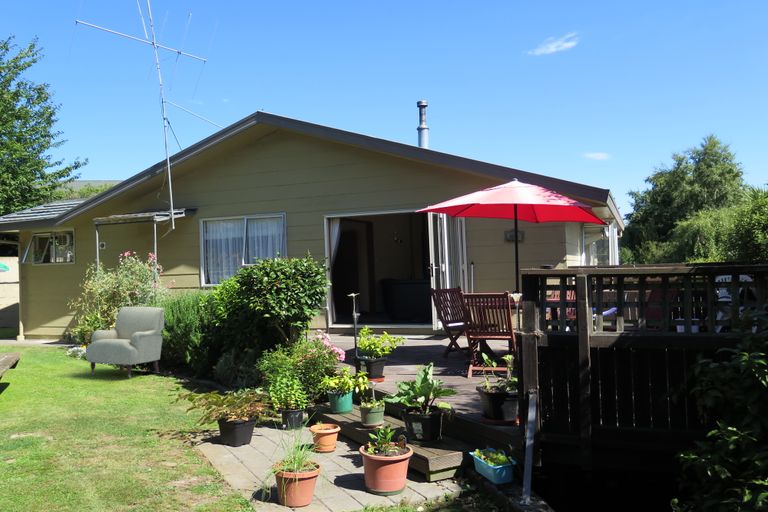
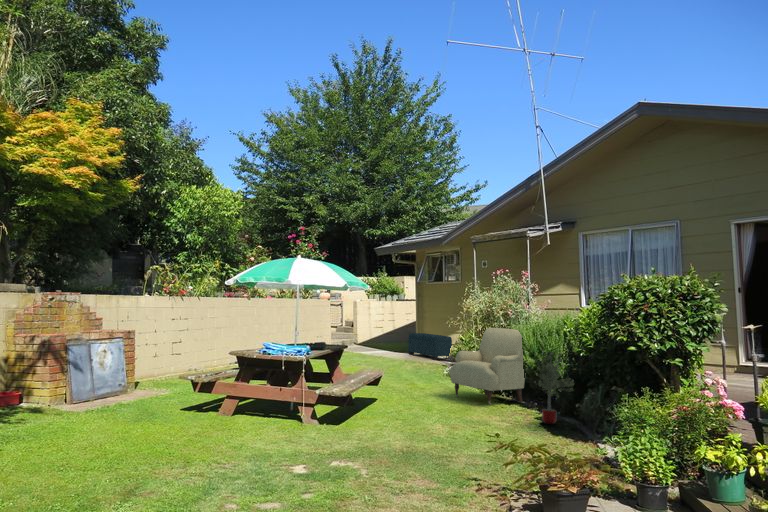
bench: none [14,317,67,343] -> present [408,333,452,360]
potted tree: none [178,325,214,387] -> present [538,353,574,424]

